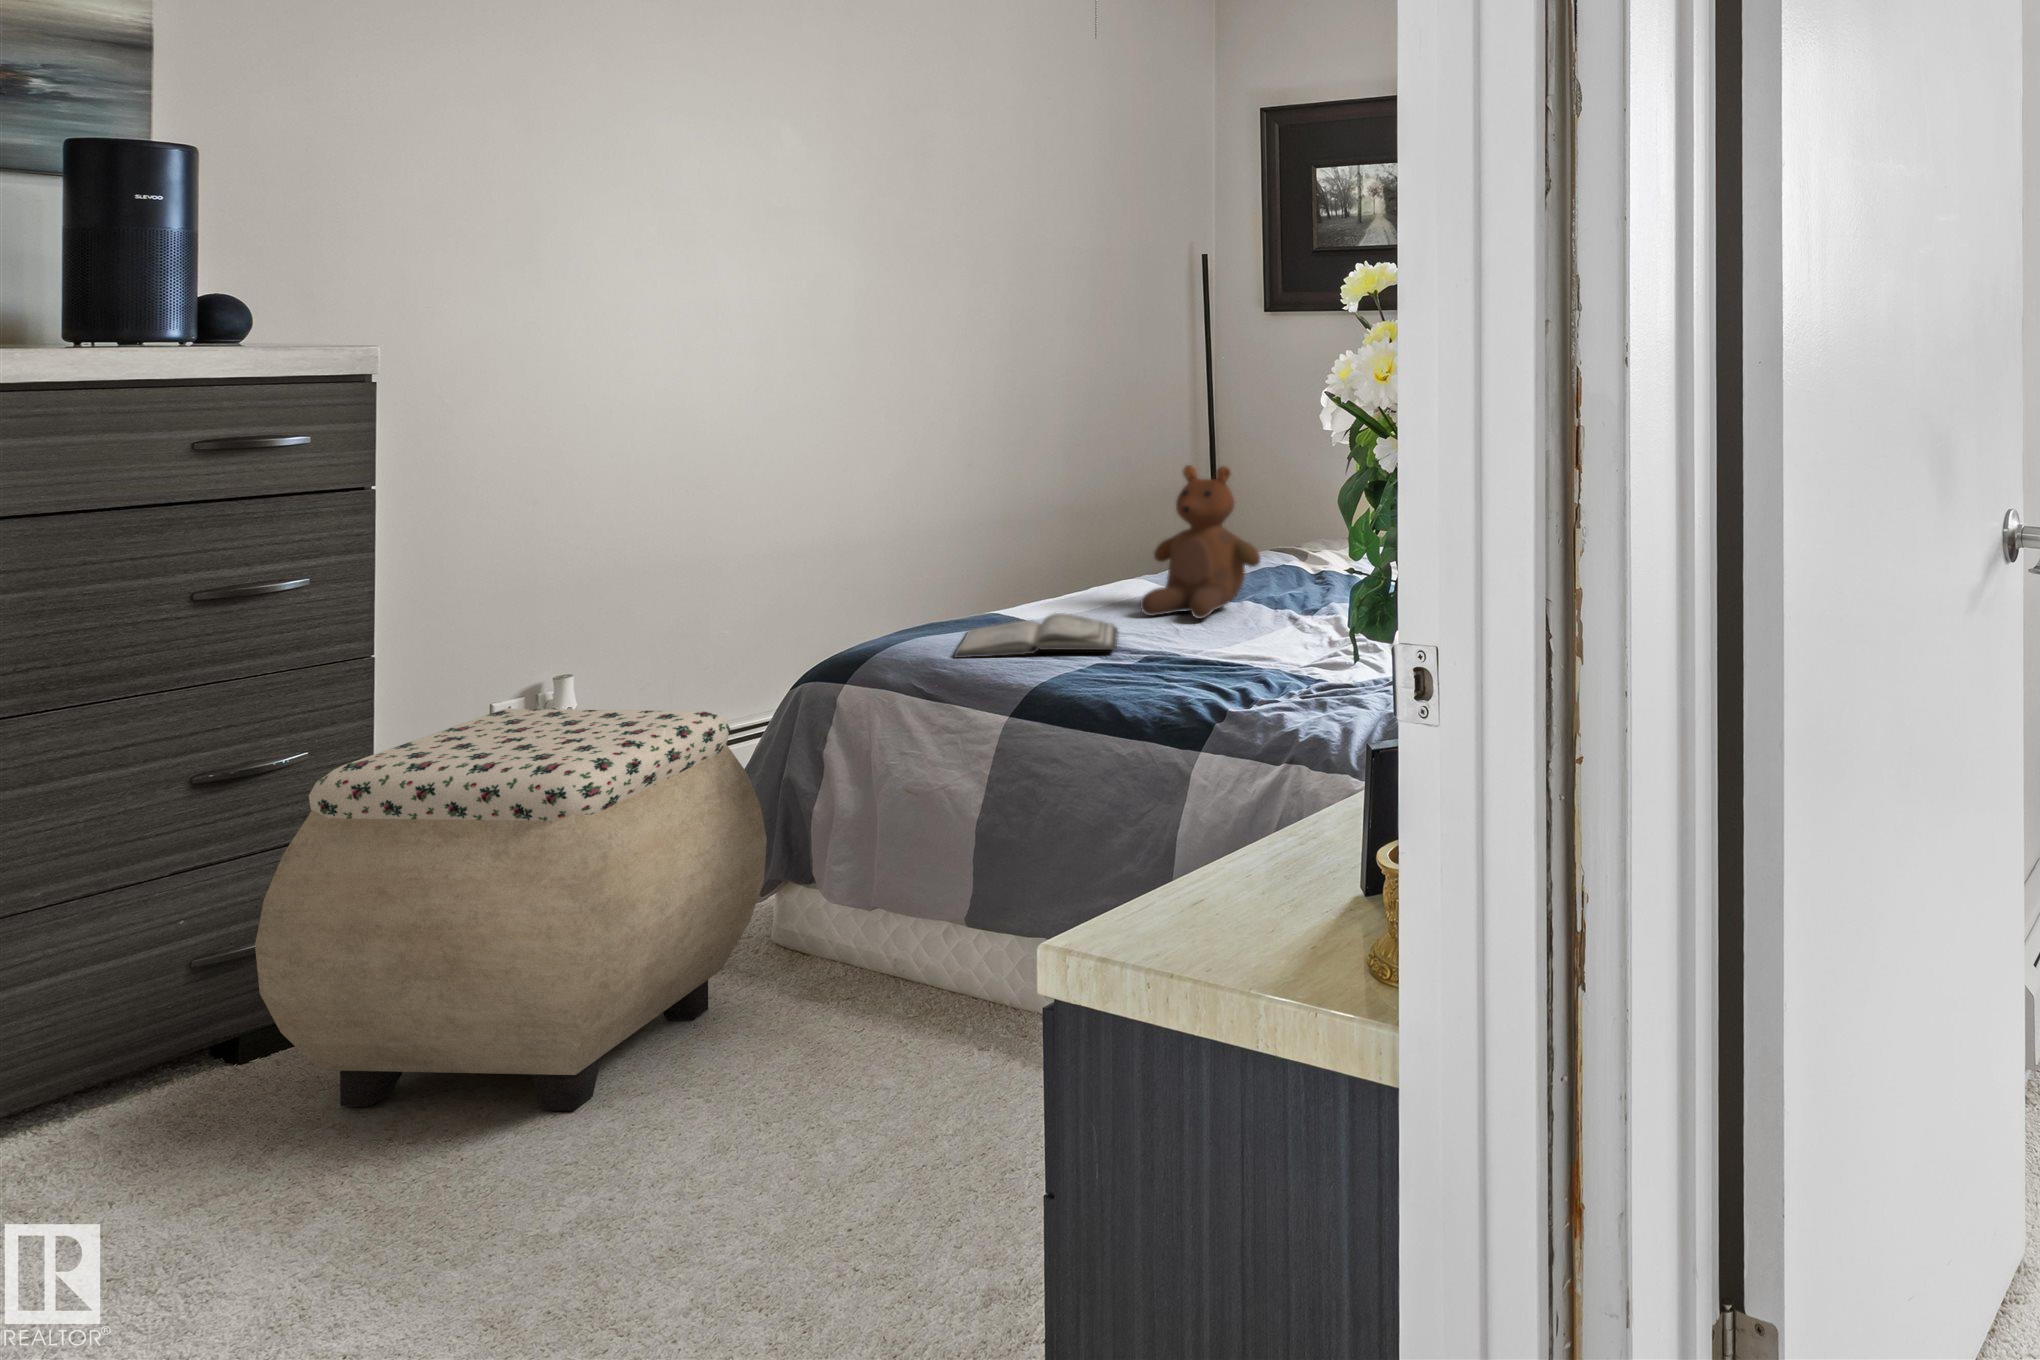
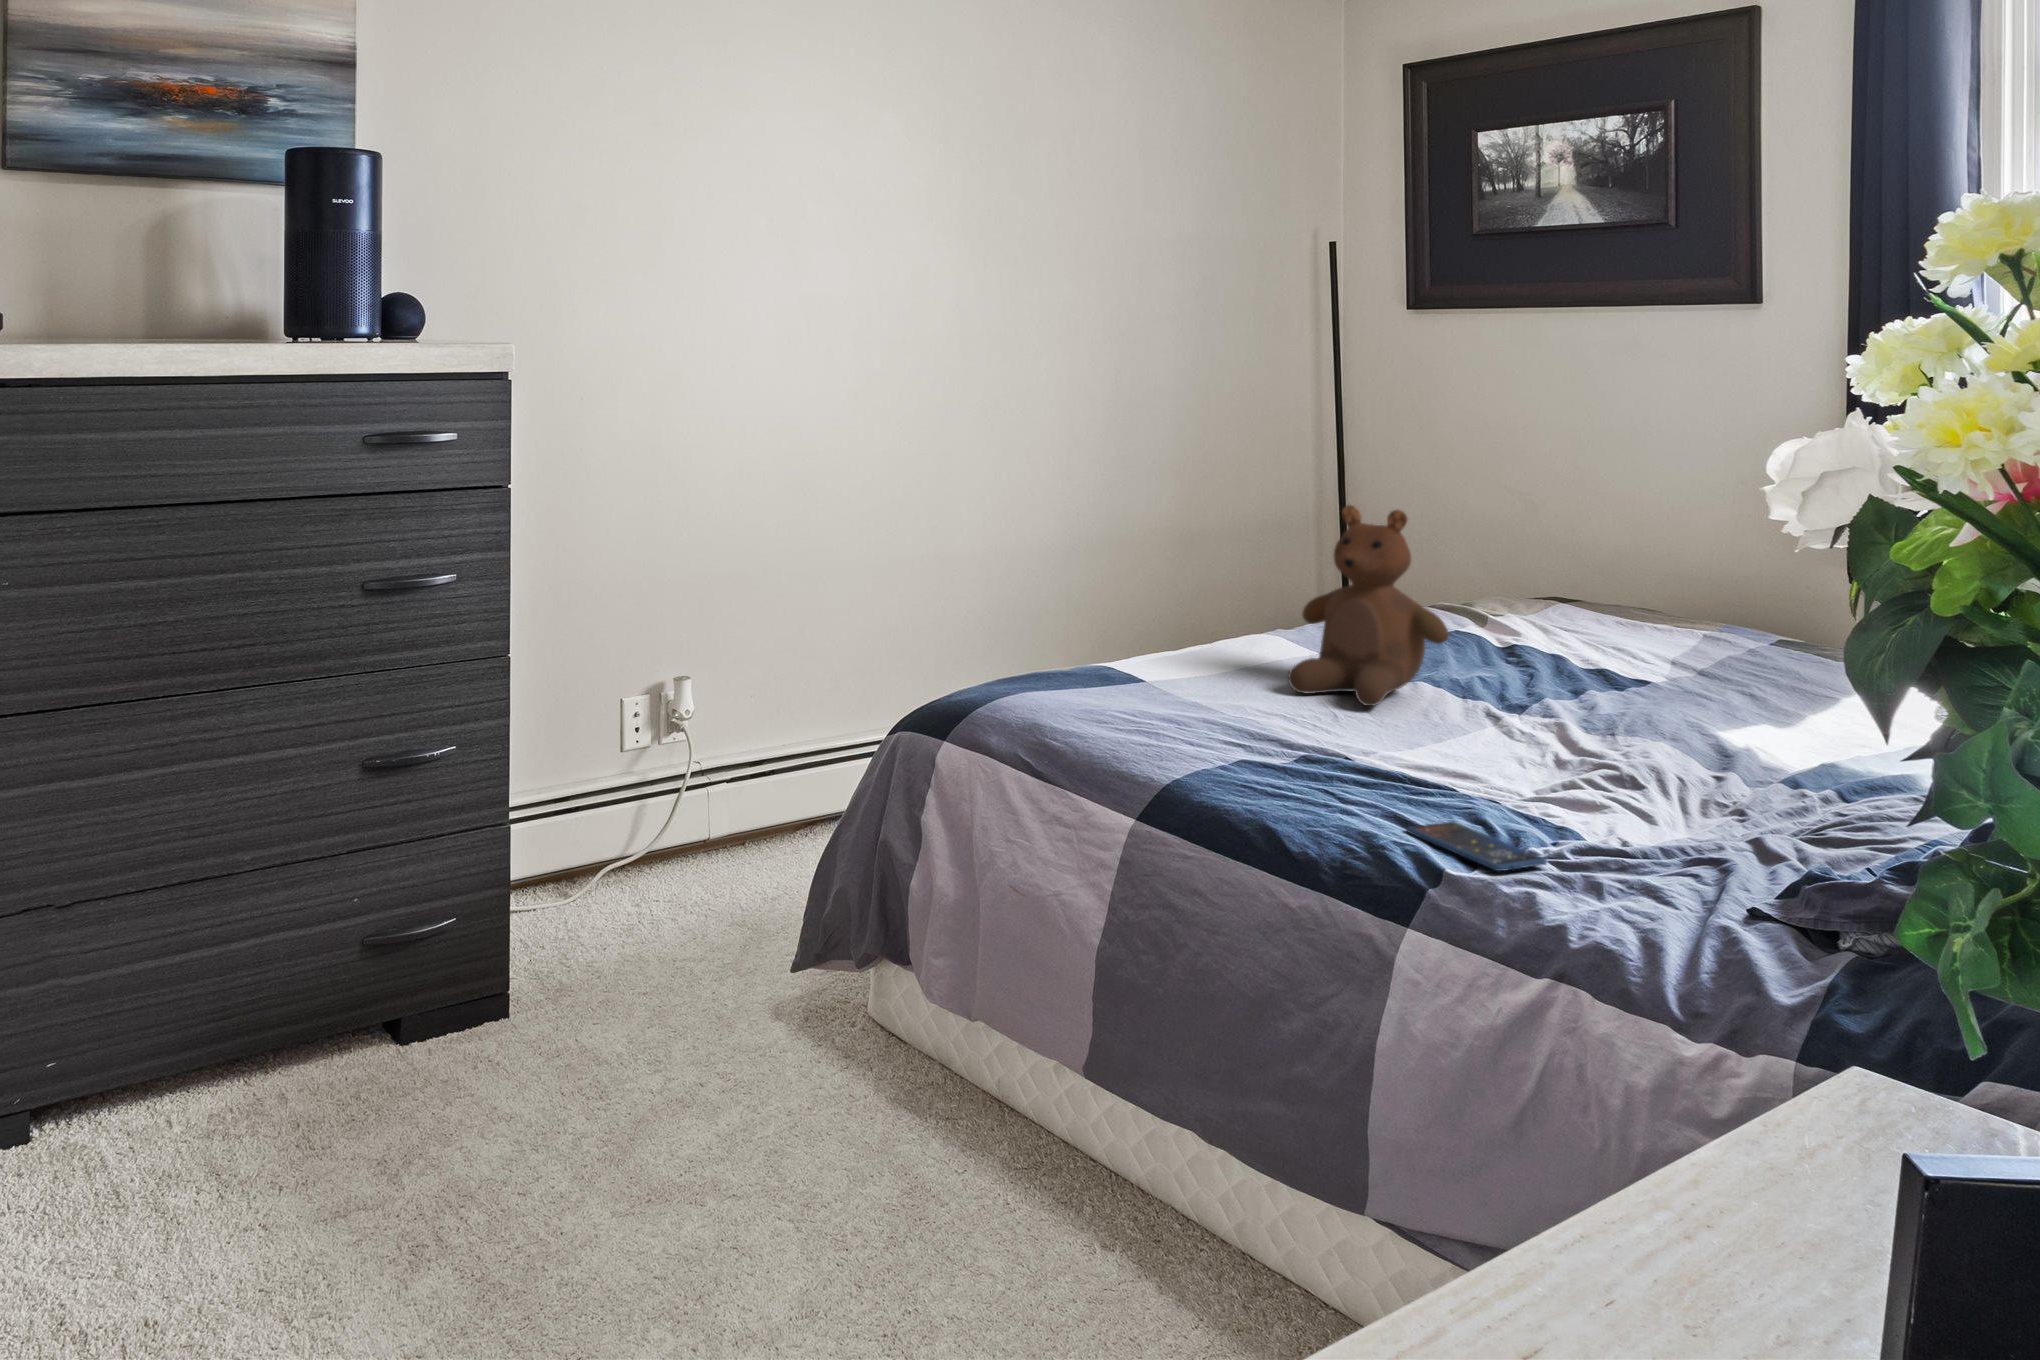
diary: present [954,613,1118,658] -> none [1070,682,1269,745]
smartphone: none [1207,681,1298,706] -> present [1407,821,1547,871]
ottoman: present [255,709,767,1111] -> none [397,727,865,1204]

